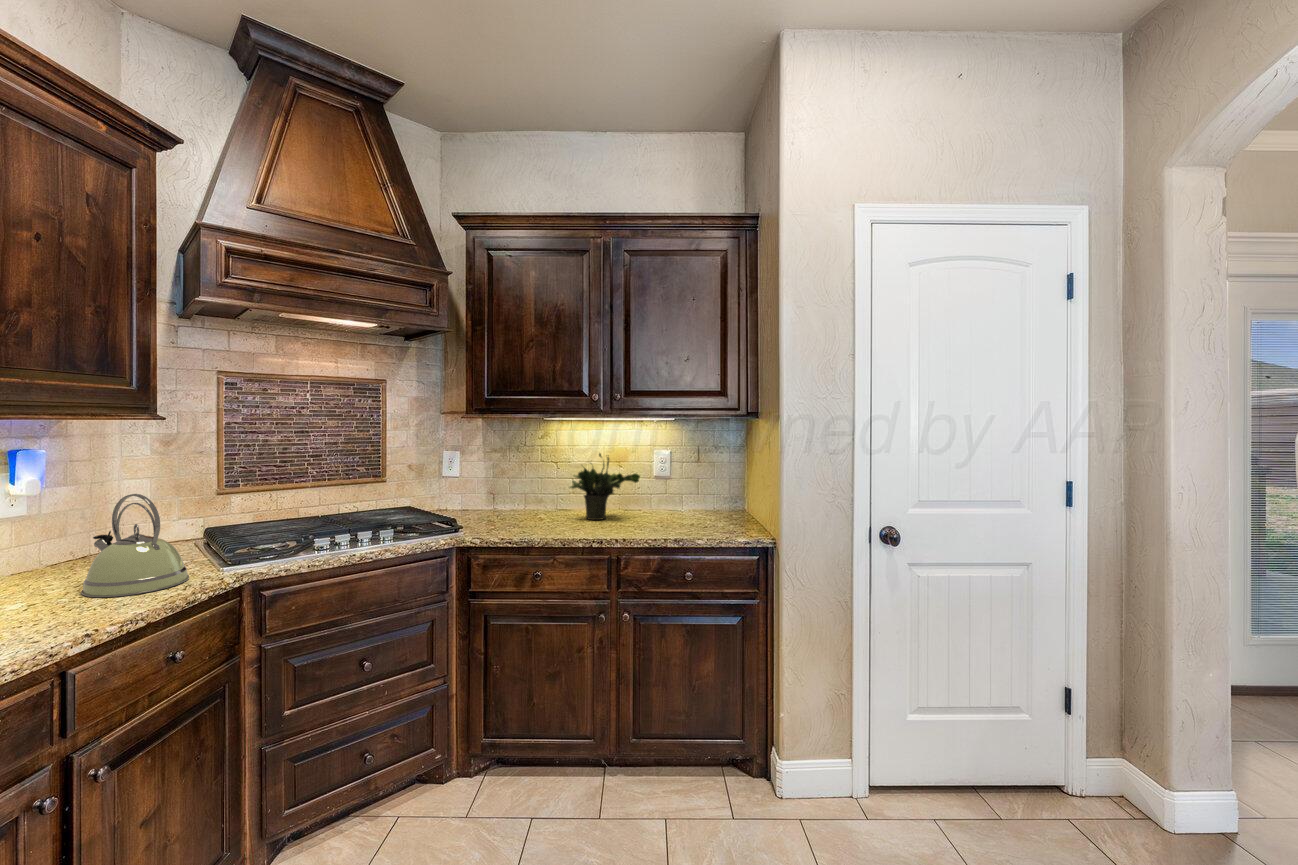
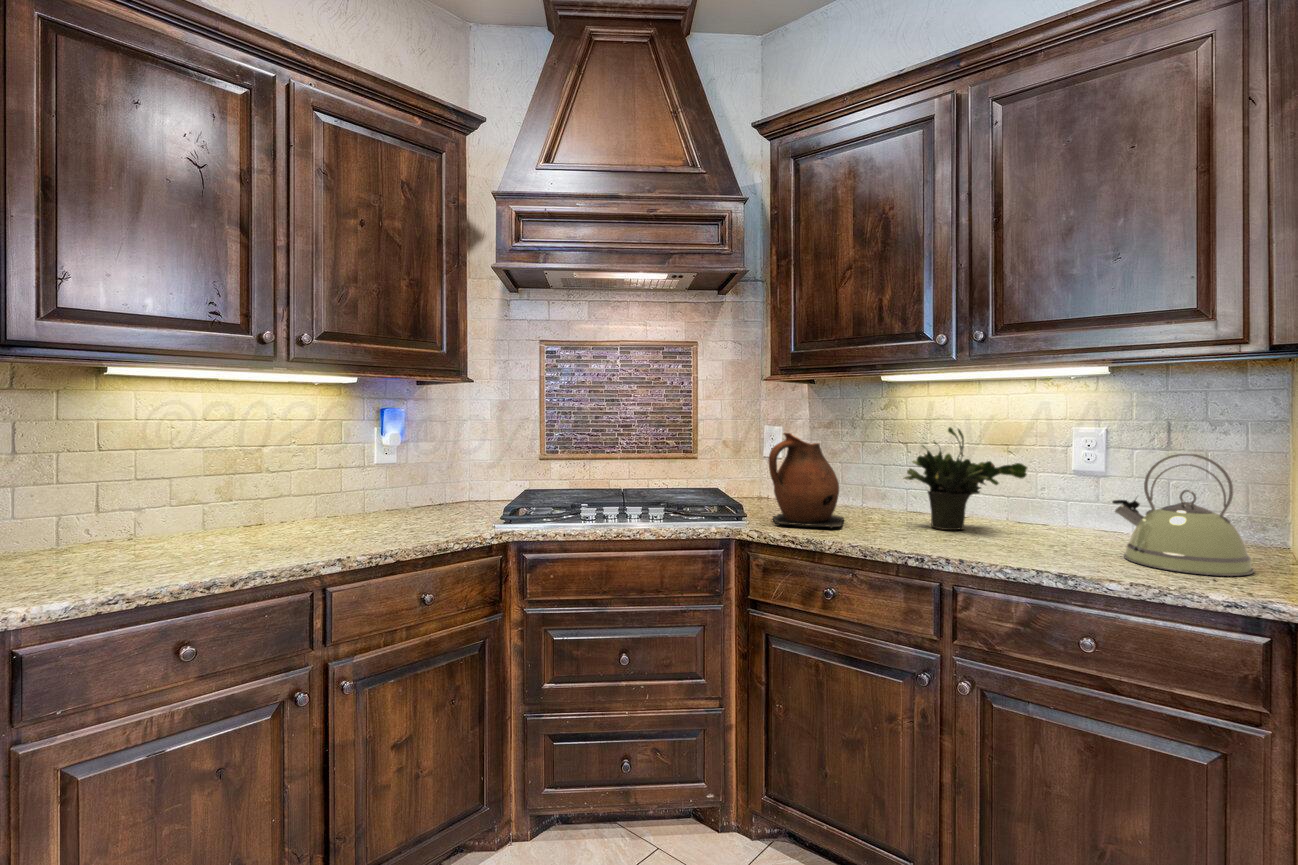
ceramic pitcher: none [476,460,535,530] -> present [769,433,844,528]
kettle: present [81,494,189,597] -> present [1112,453,1254,576]

